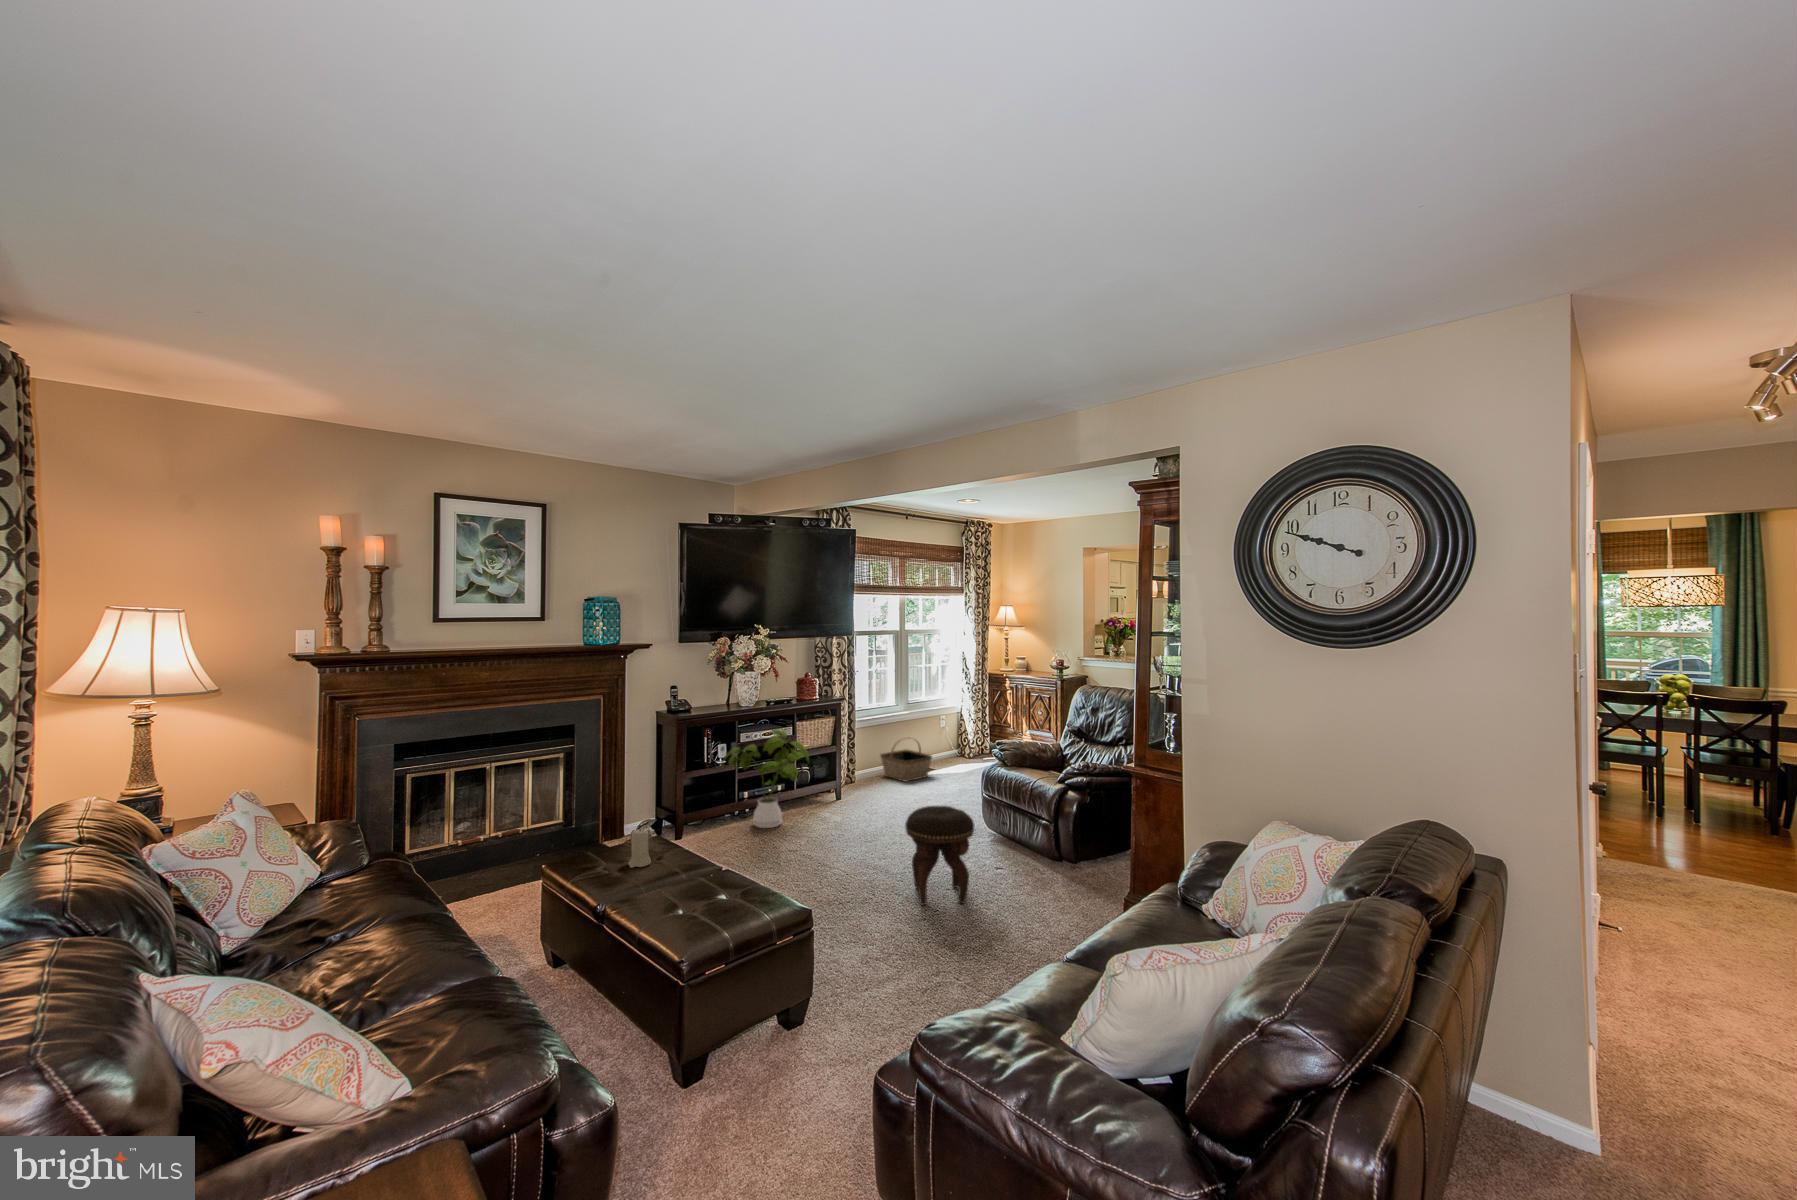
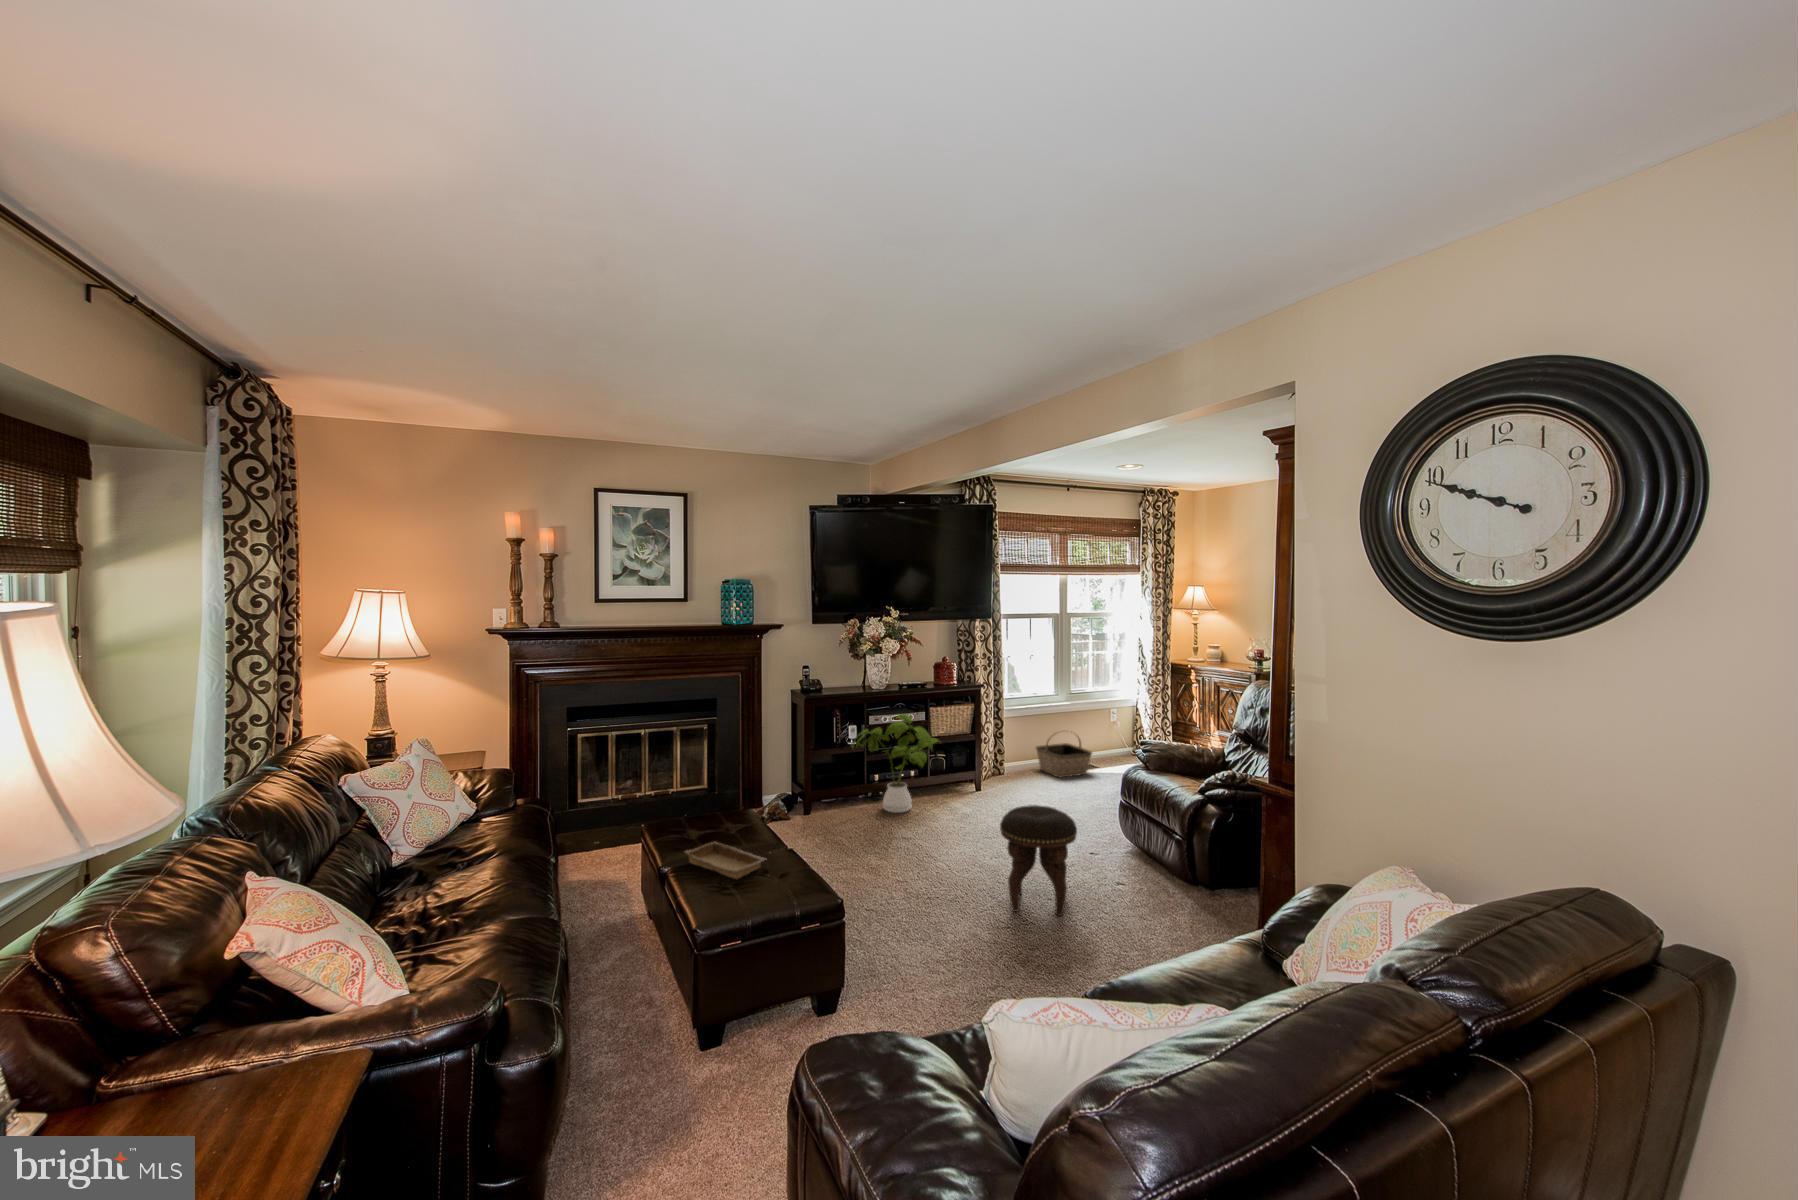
candle: present [628,829,651,868] -> none [702,800,723,837]
tray: none [630,870,723,904] -> present [686,842,767,879]

